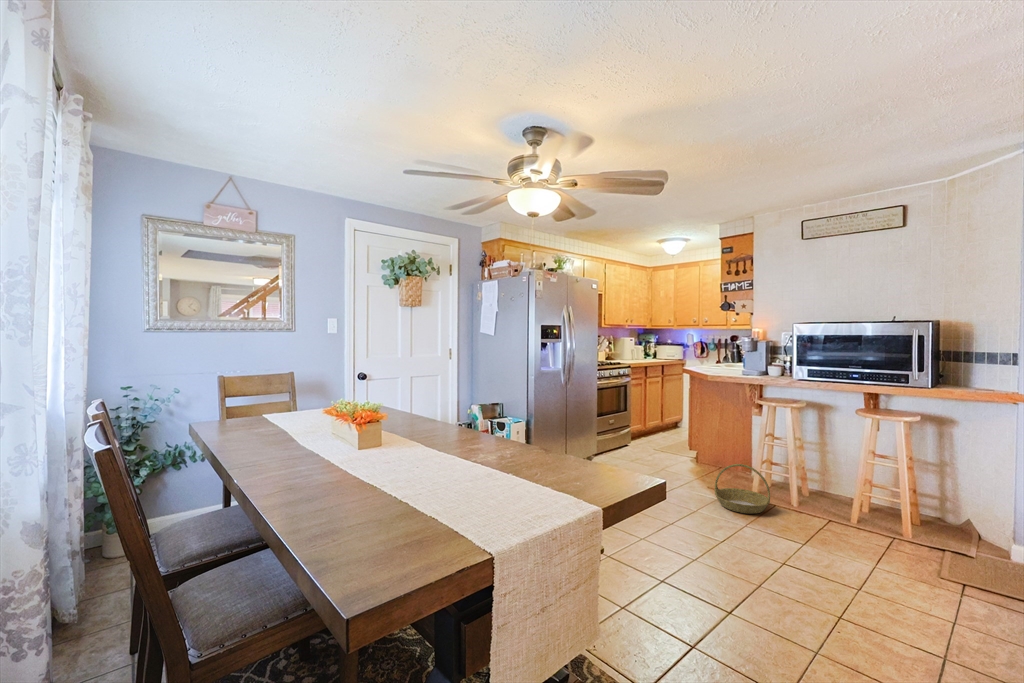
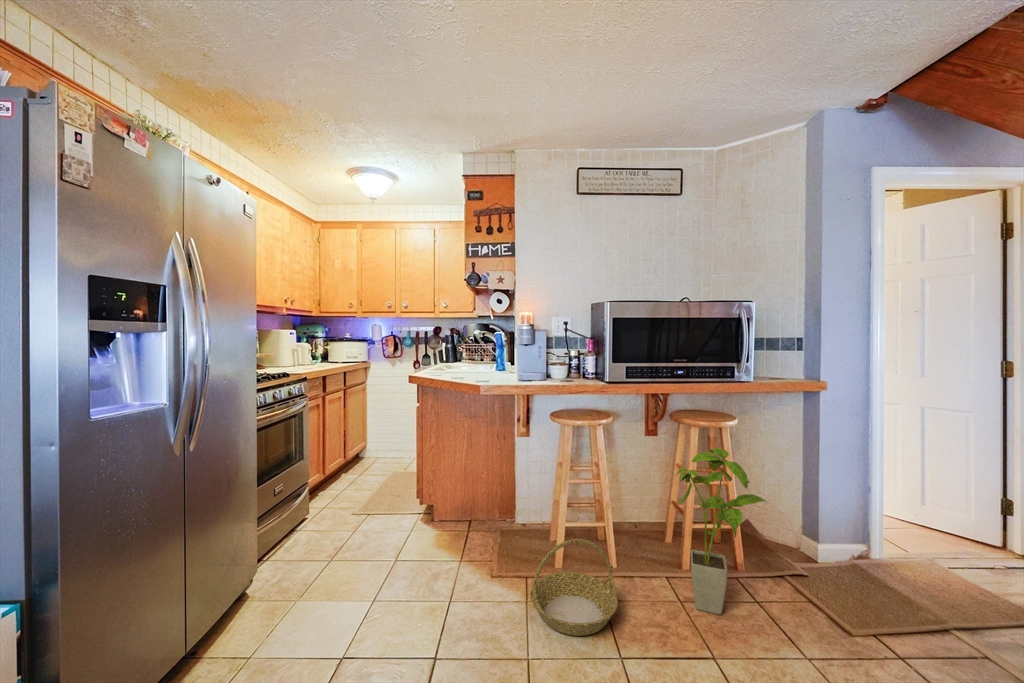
house plant: none [819,425,893,535] -> present [676,448,767,615]

